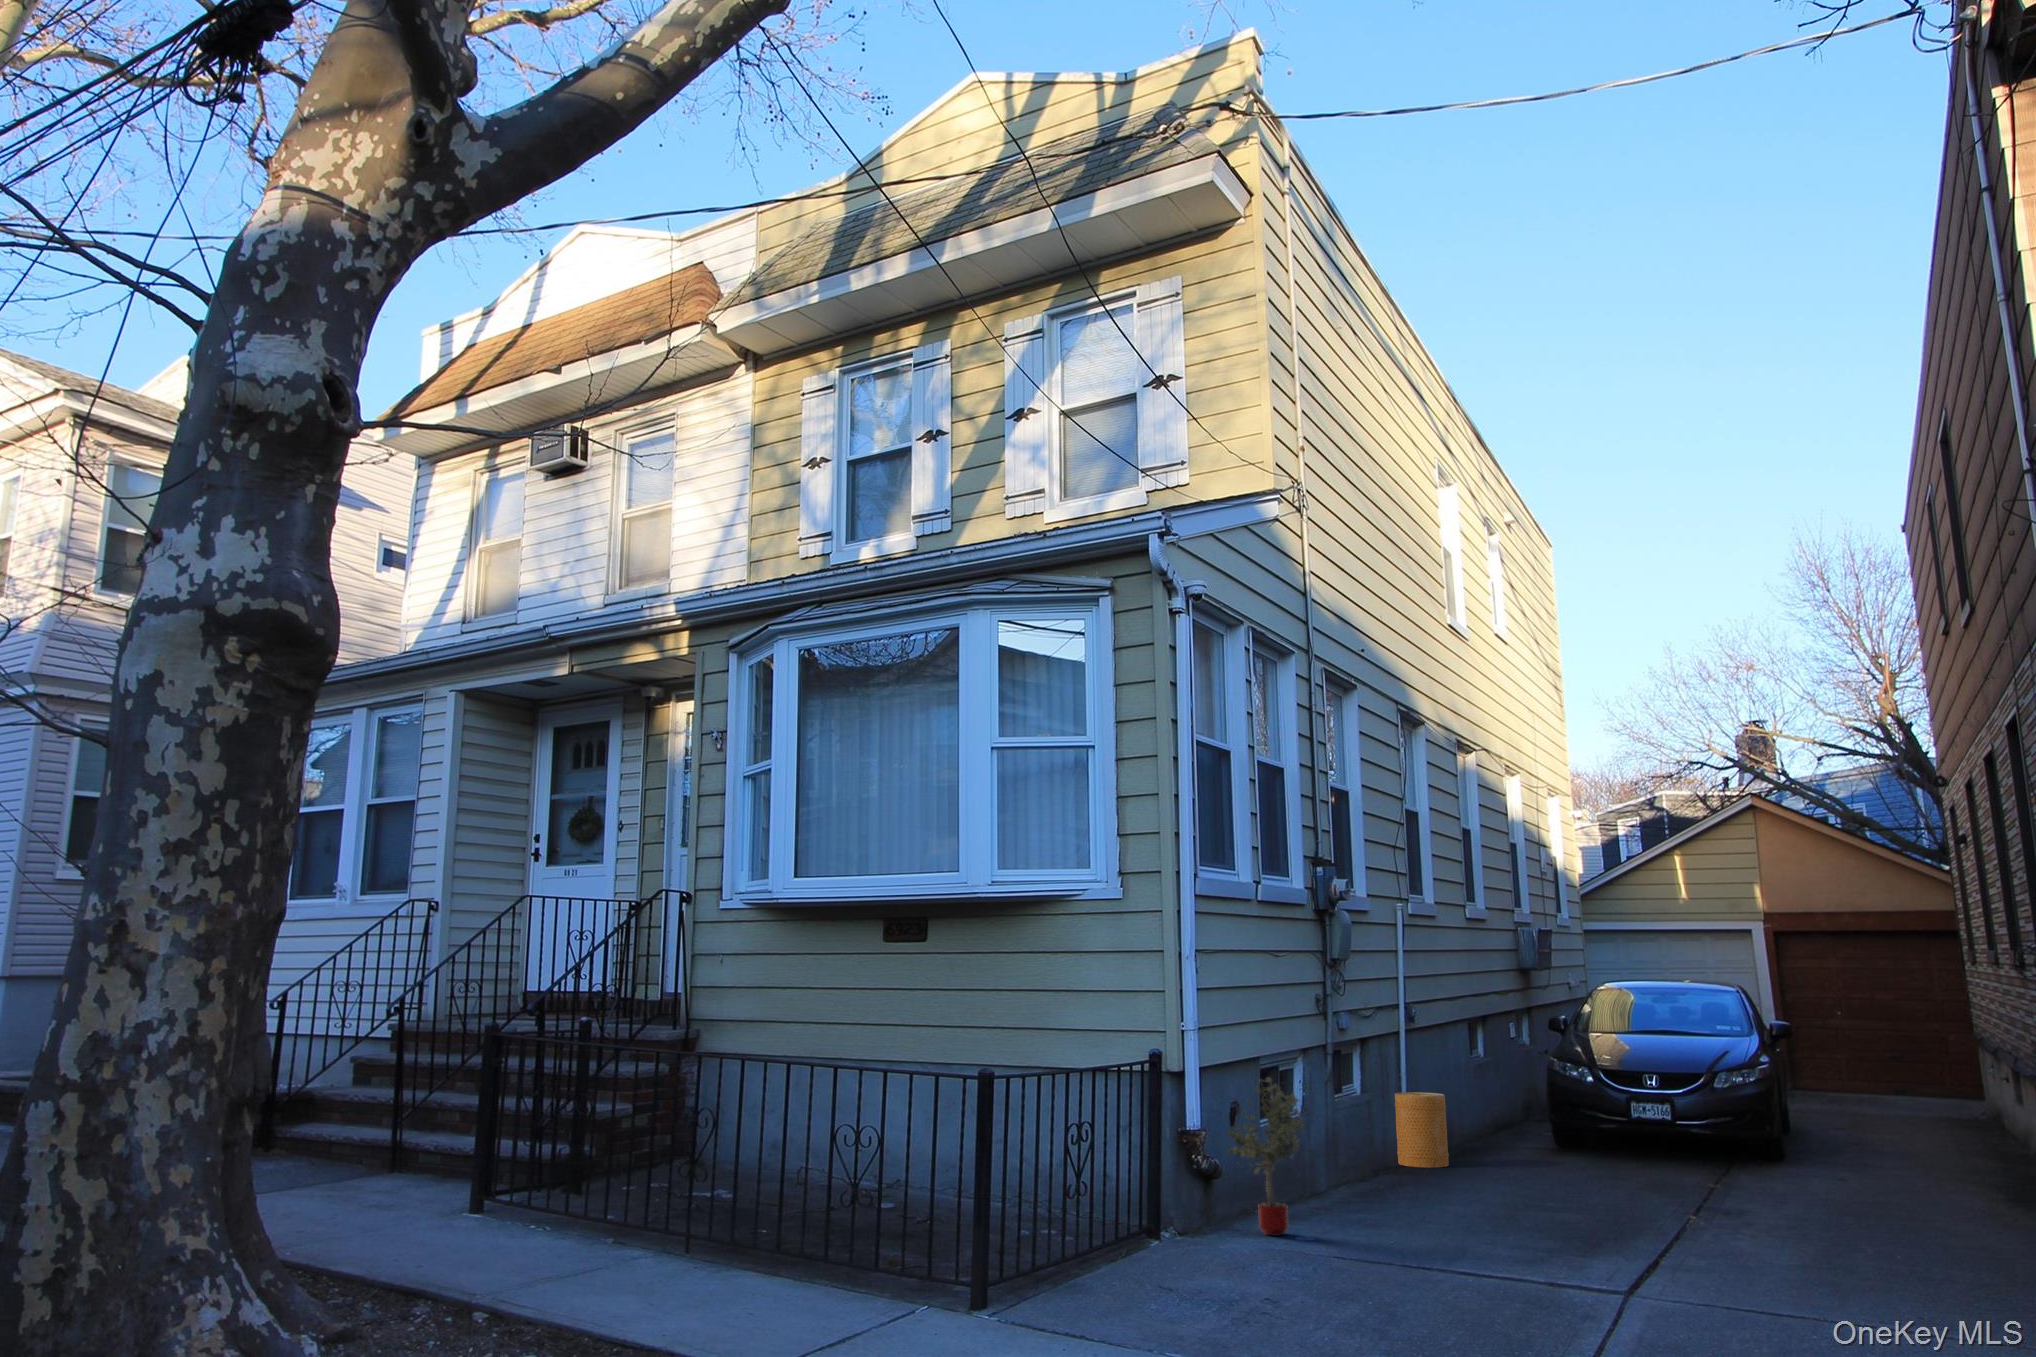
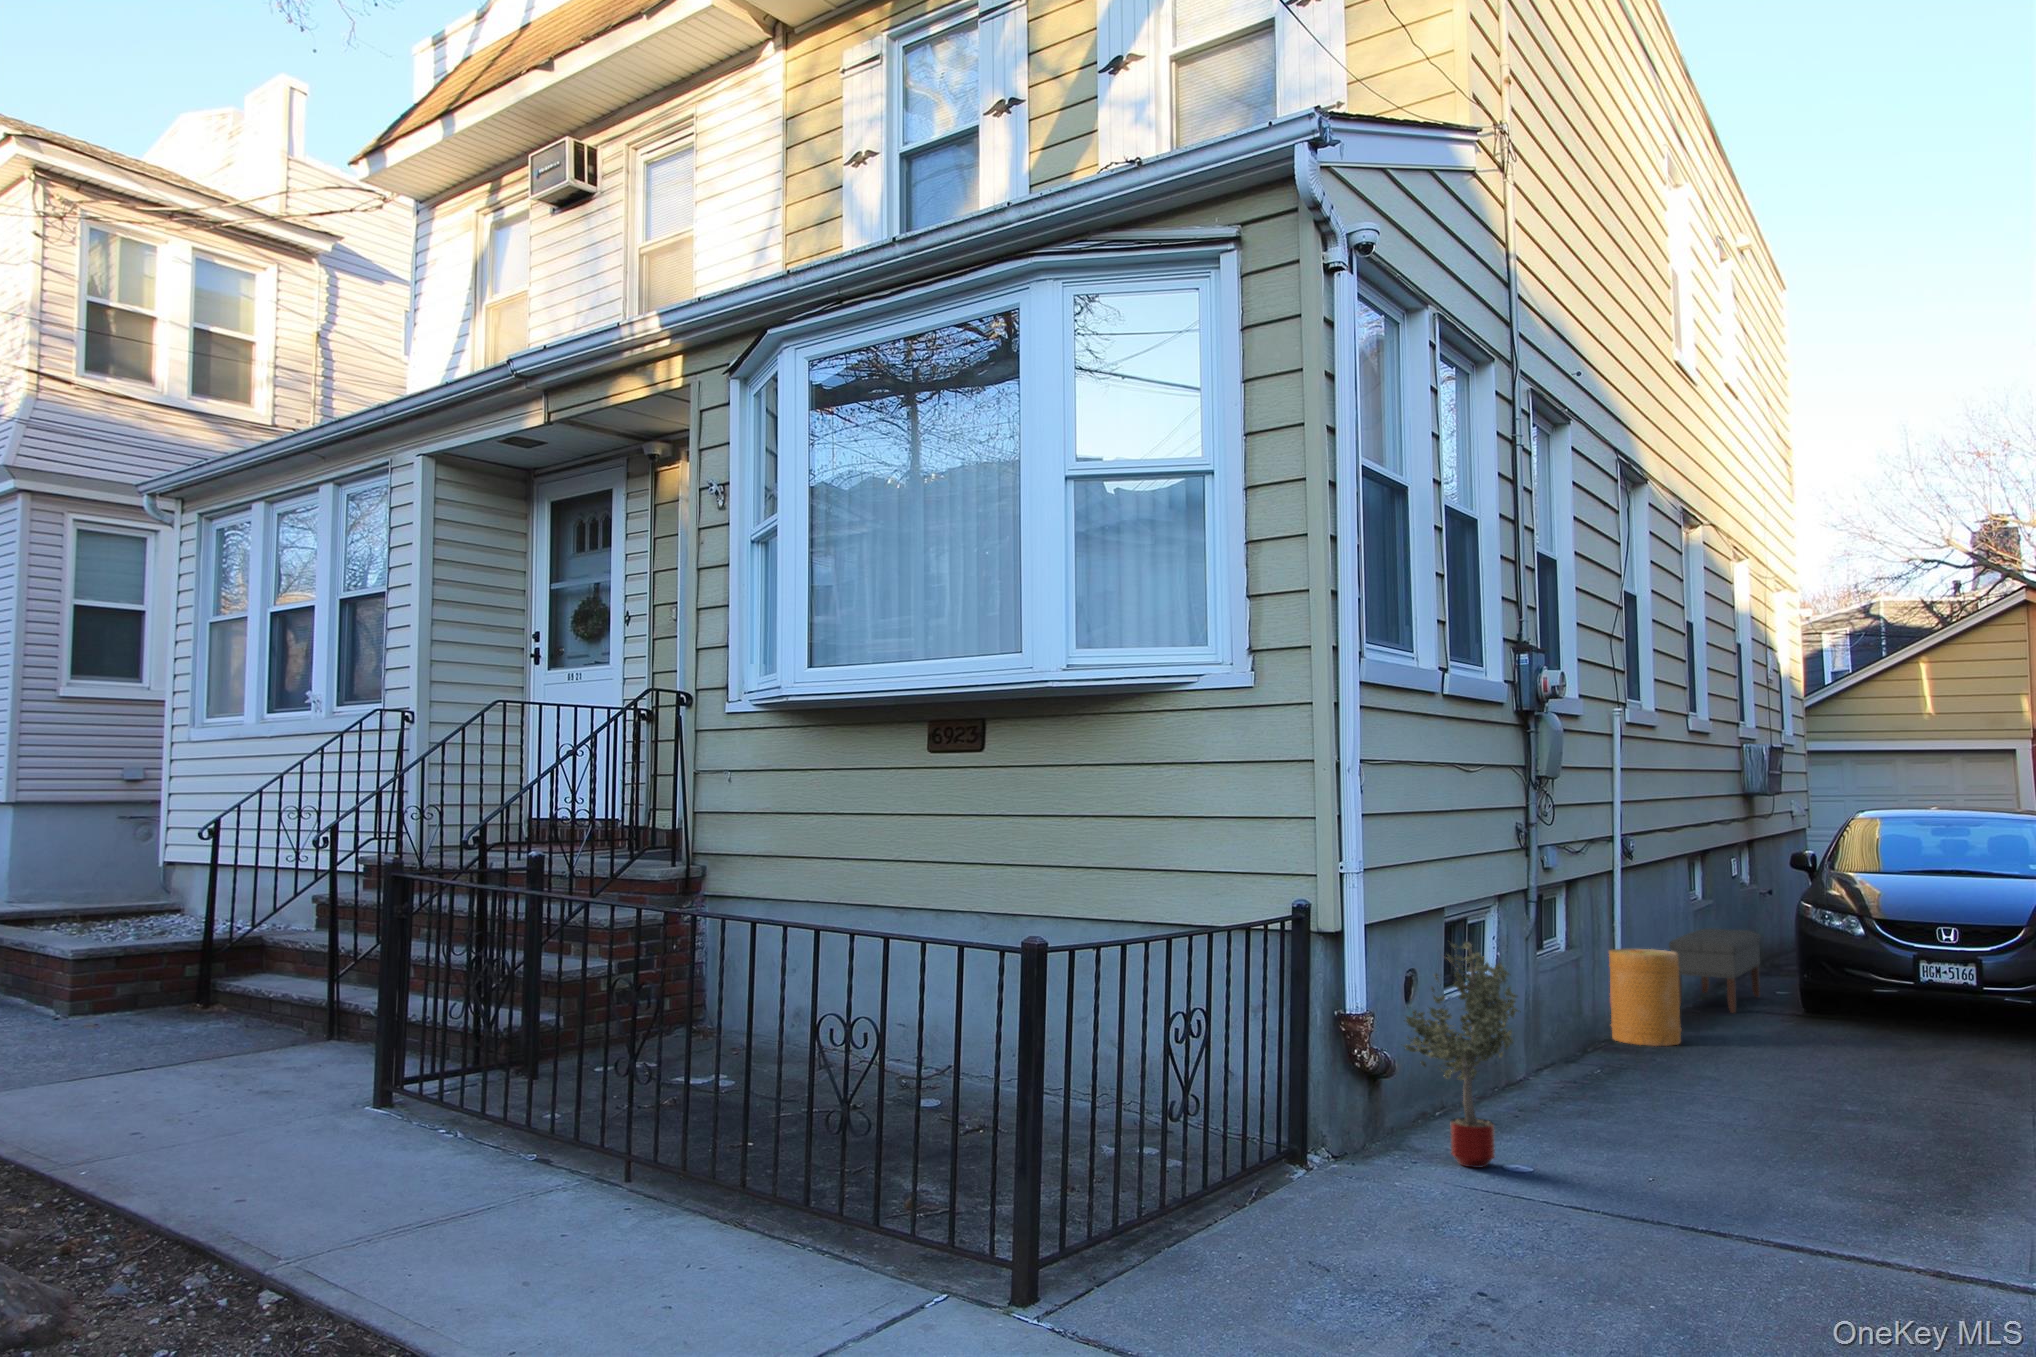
bench: none [1450,1080,1526,1147] -> present [1669,928,1760,1013]

